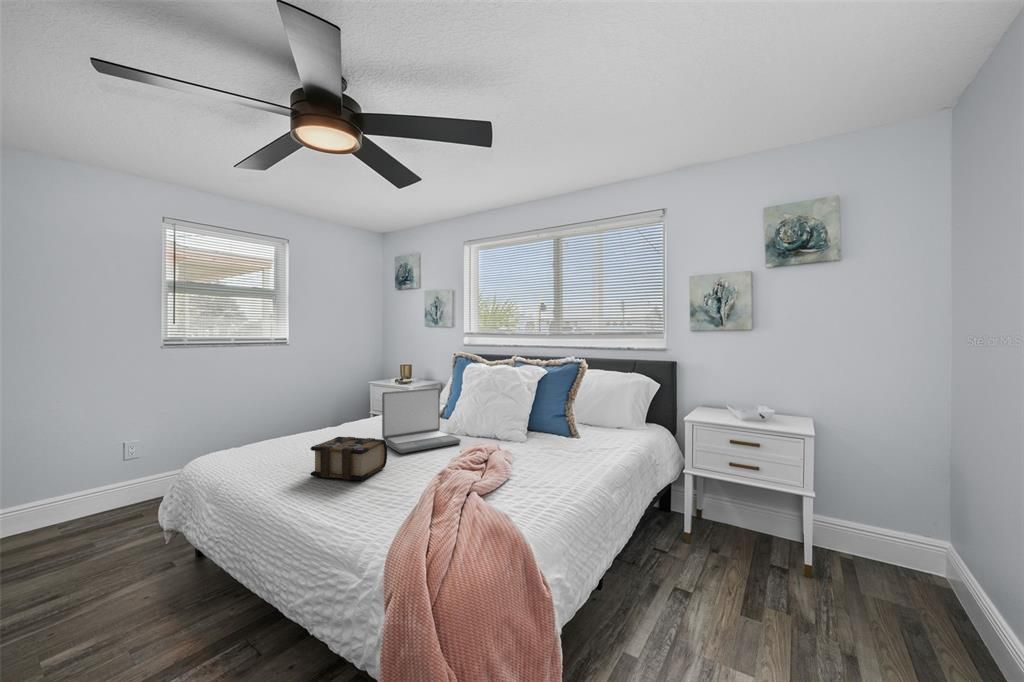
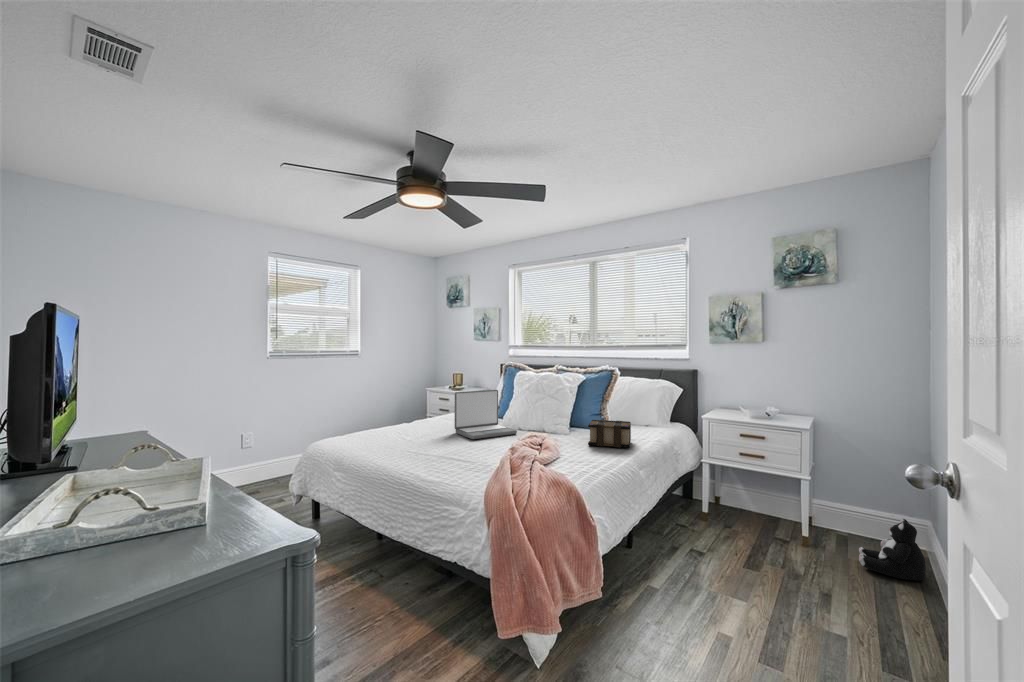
book: present [310,437,387,480] -> present [588,420,631,448]
plush toy: none [872,547,960,626] -> present [859,519,926,580]

